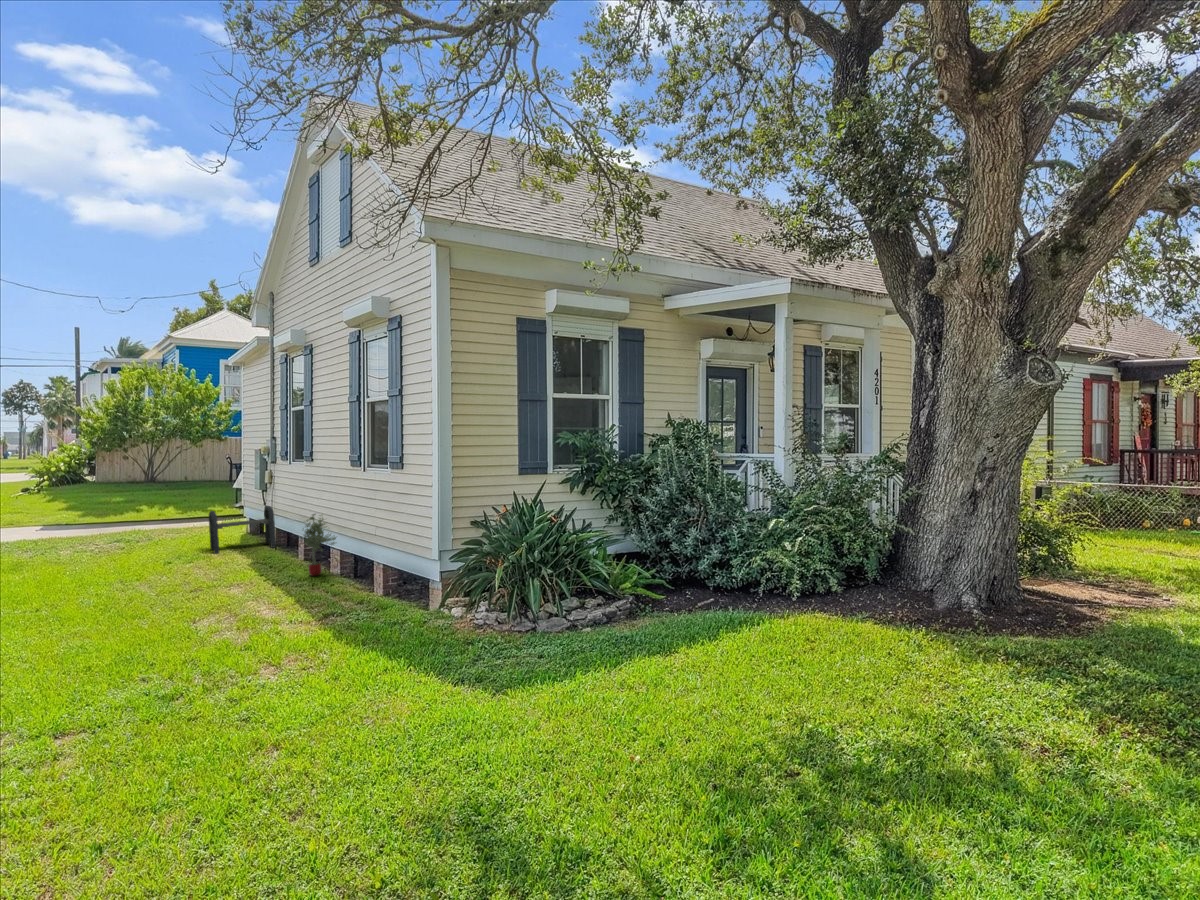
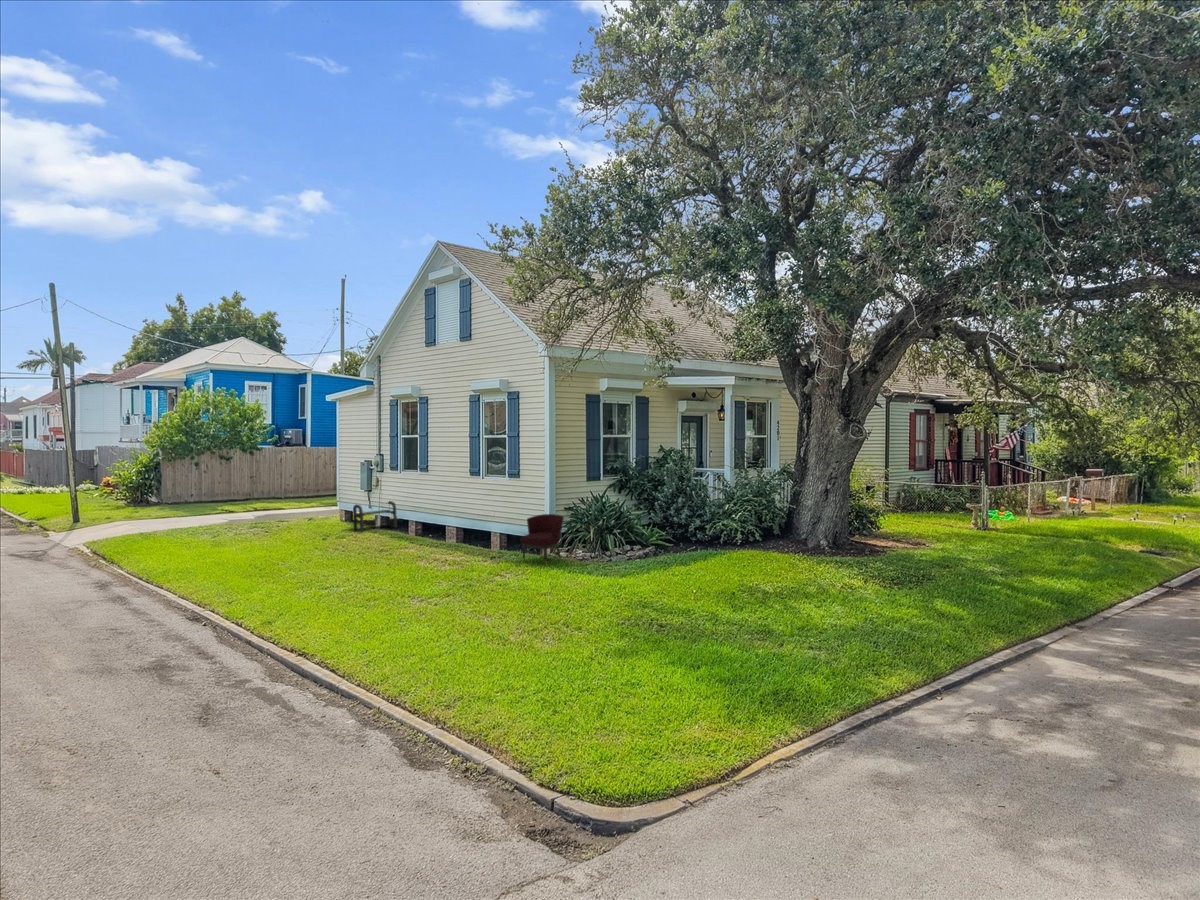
potted tree: present [304,514,336,576] -> none [442,504,464,543]
chair: none [377,535,459,631] -> present [520,514,563,564]

